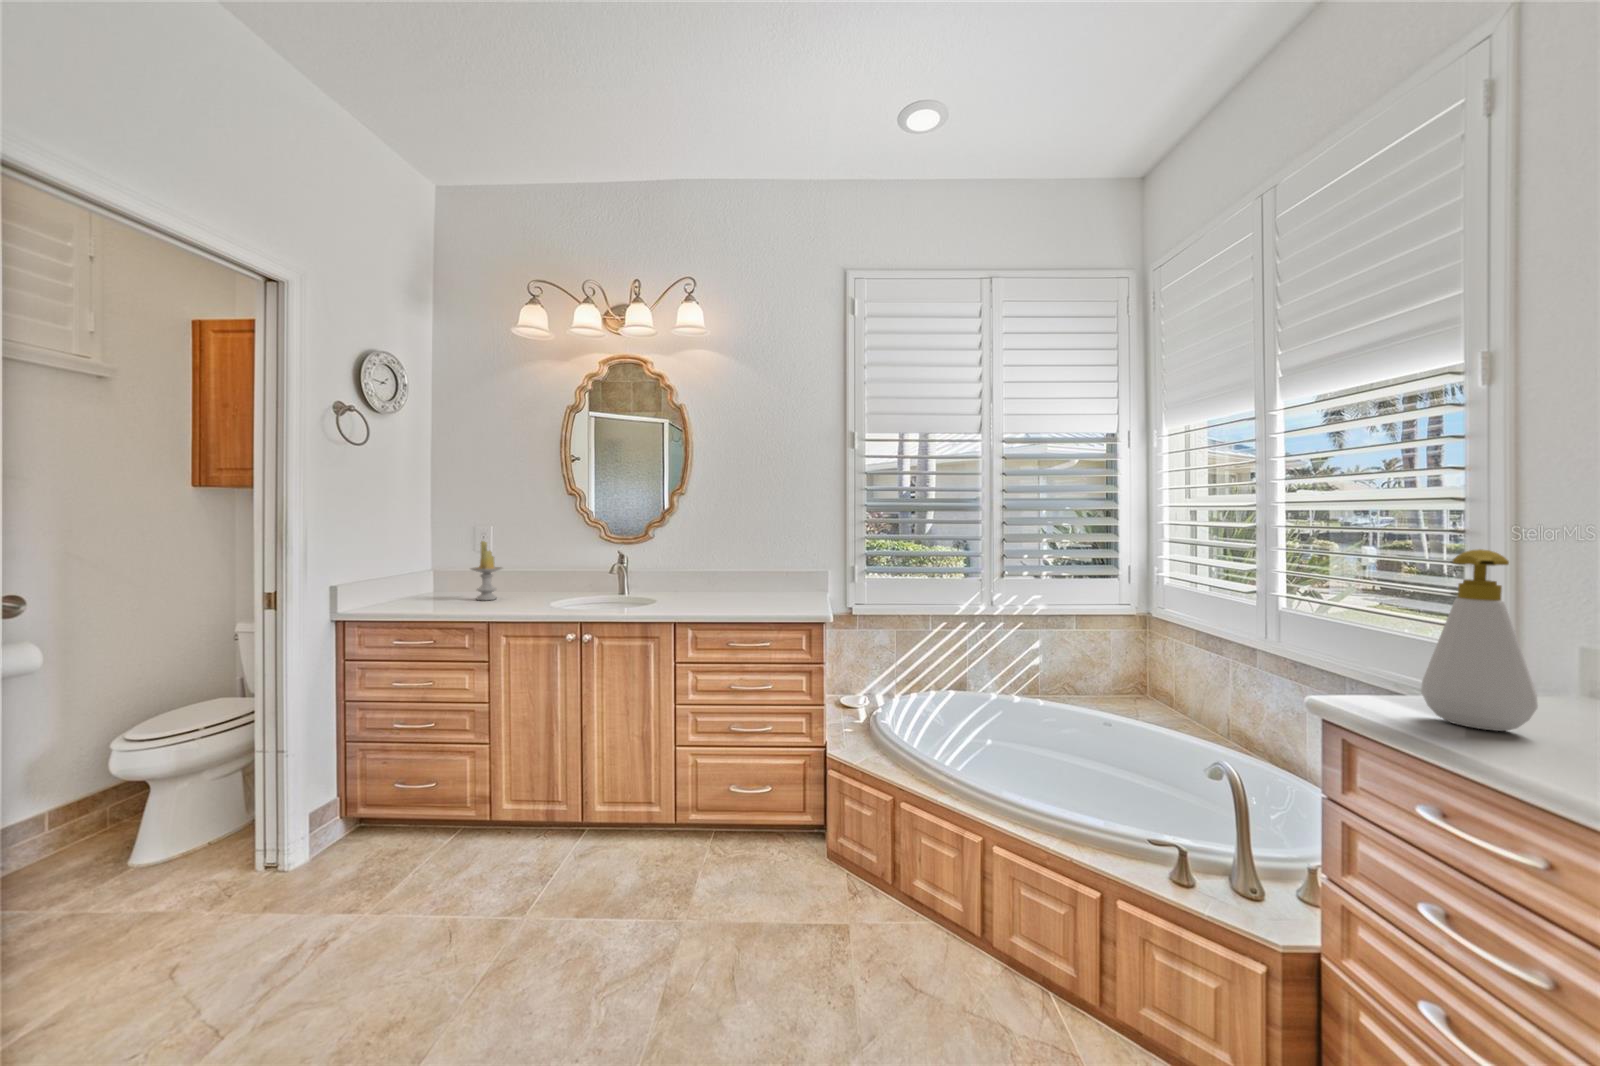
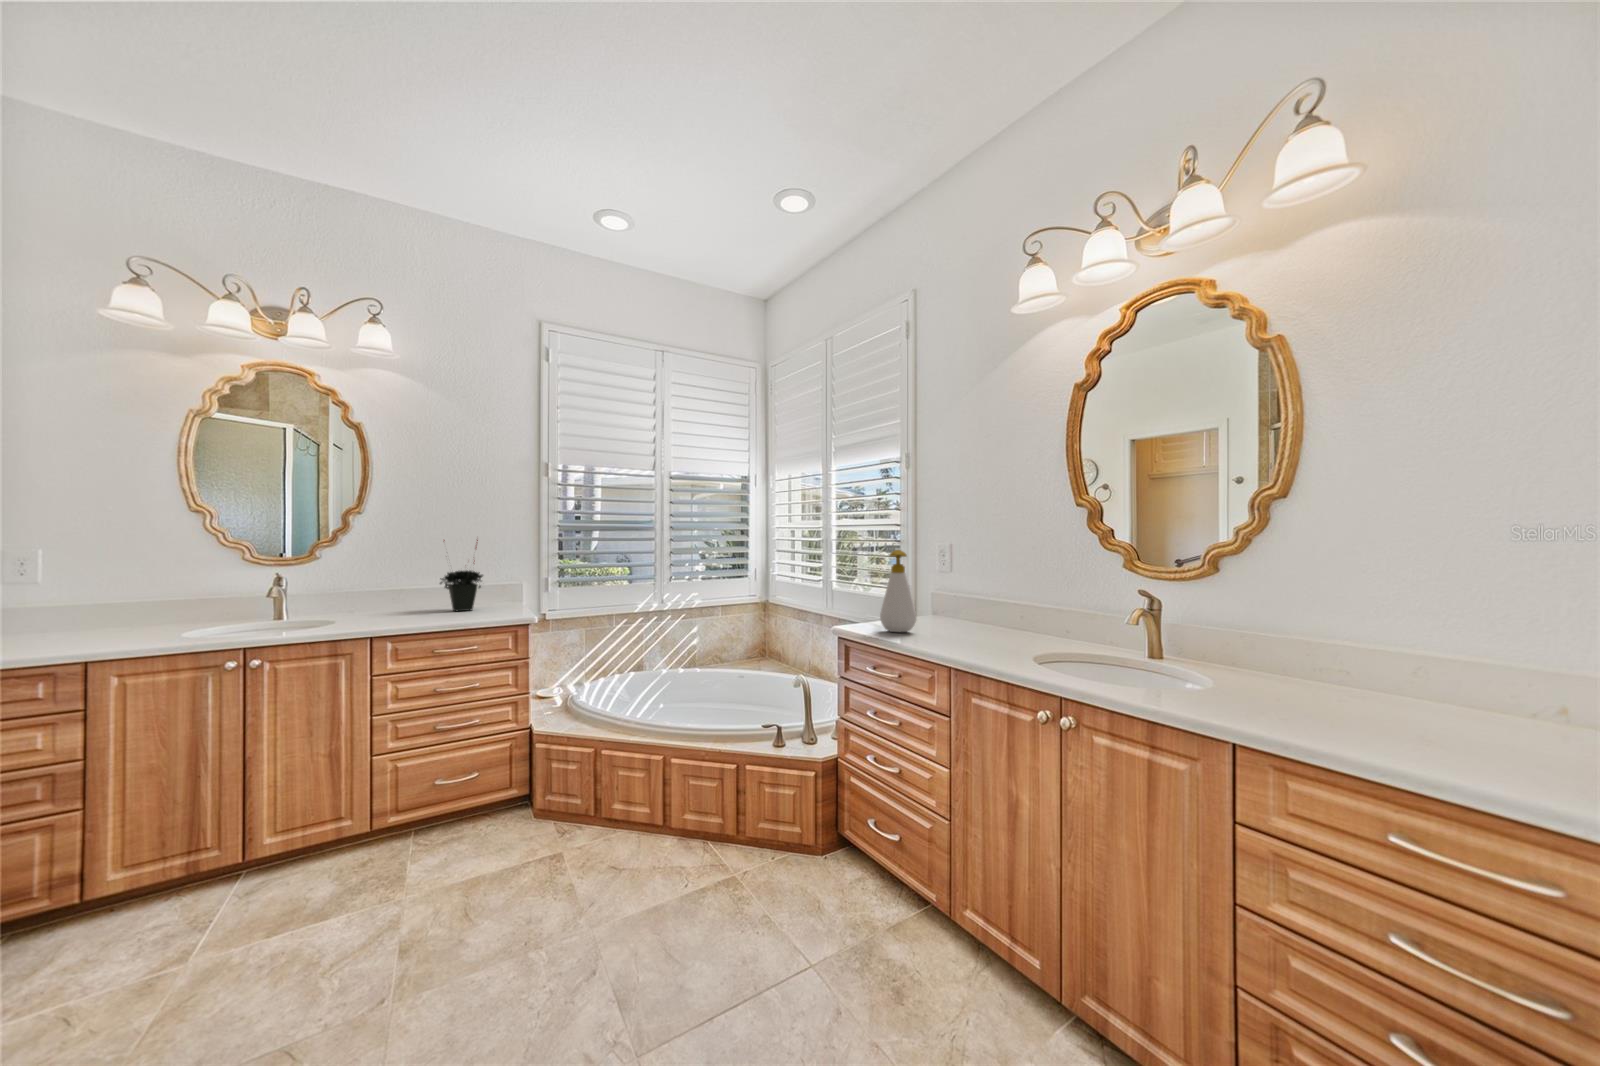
potted plant: none [746,519,787,601] -> present [440,540,483,611]
candle: present [471,541,502,600] -> none [32,564,92,638]

